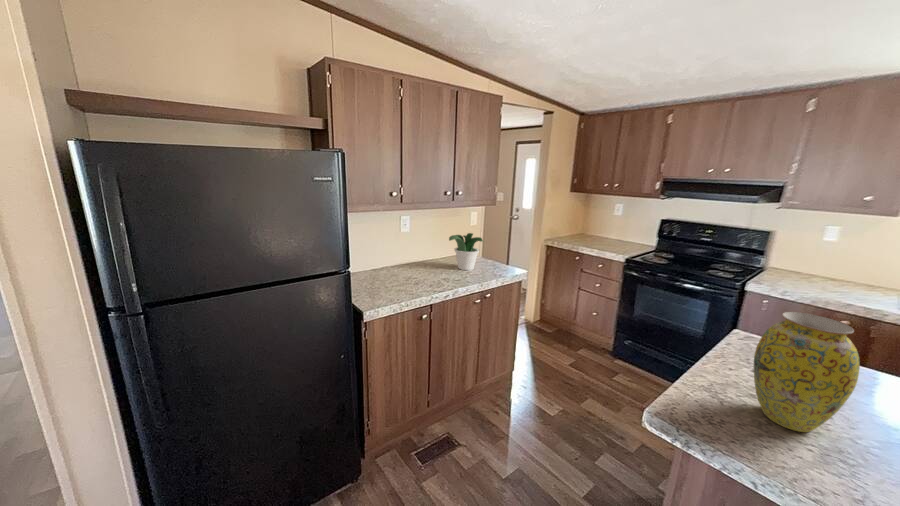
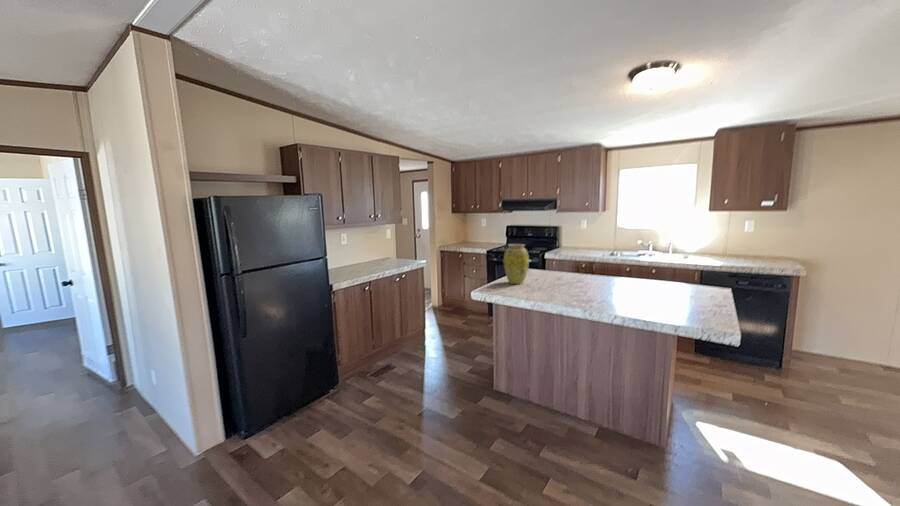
potted plant: present [449,233,483,270] -> none [375,241,398,264]

